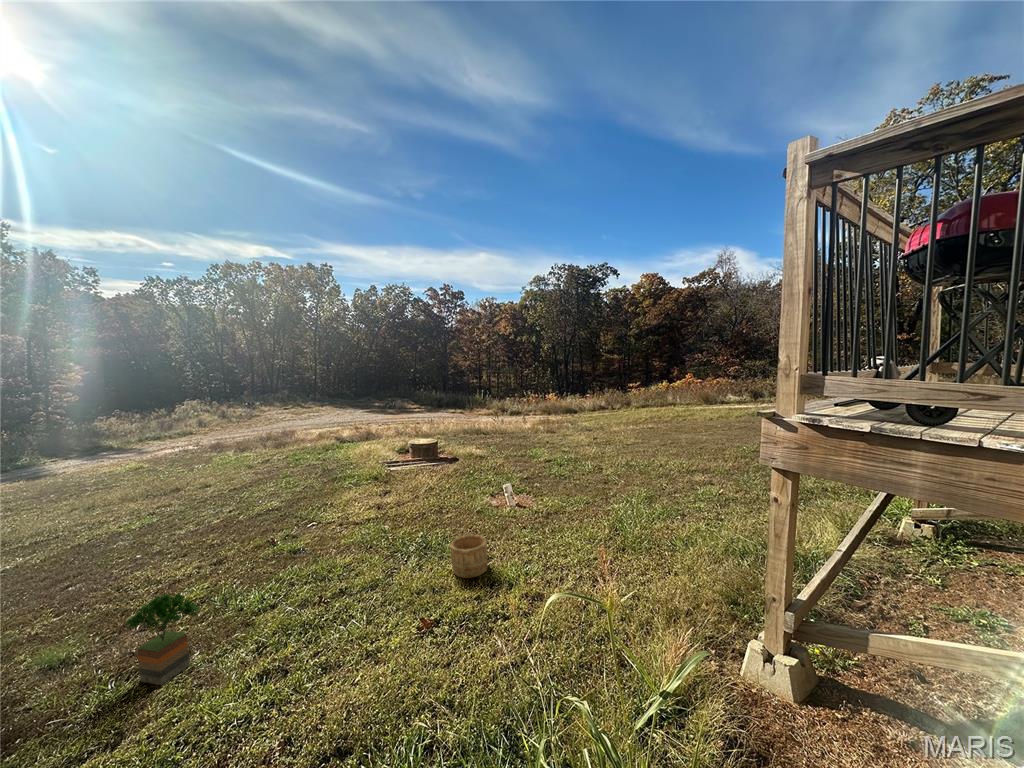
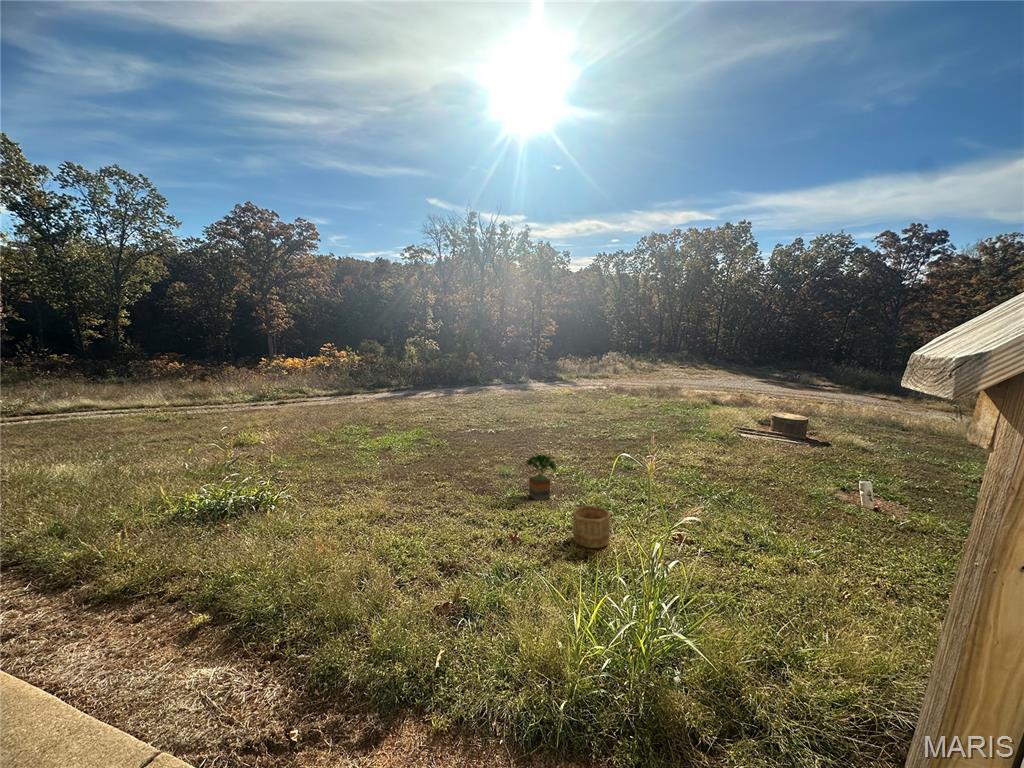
wooden bucket: present [449,534,488,578] -> present [572,506,611,548]

